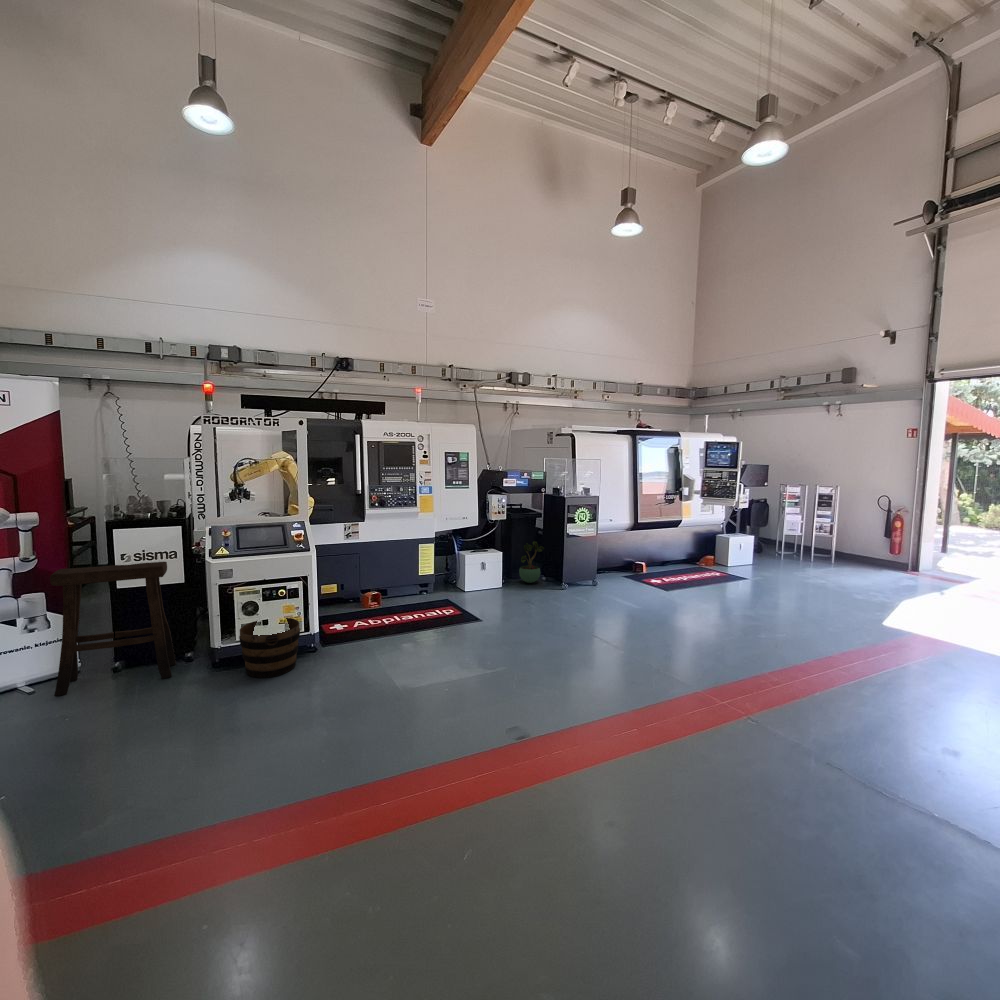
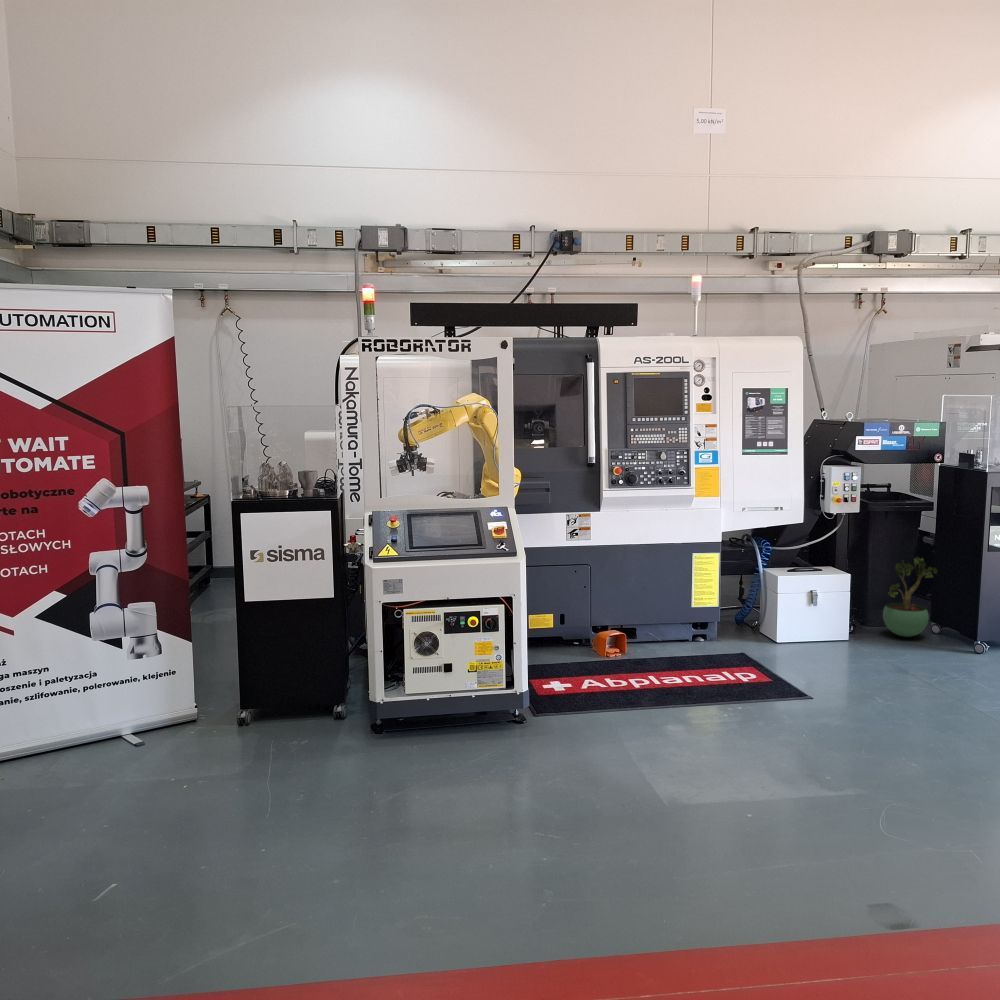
stool: present [50,562,176,696] -> none [162,565,321,755]
bucket: present [239,618,300,678] -> none [412,667,505,767]

